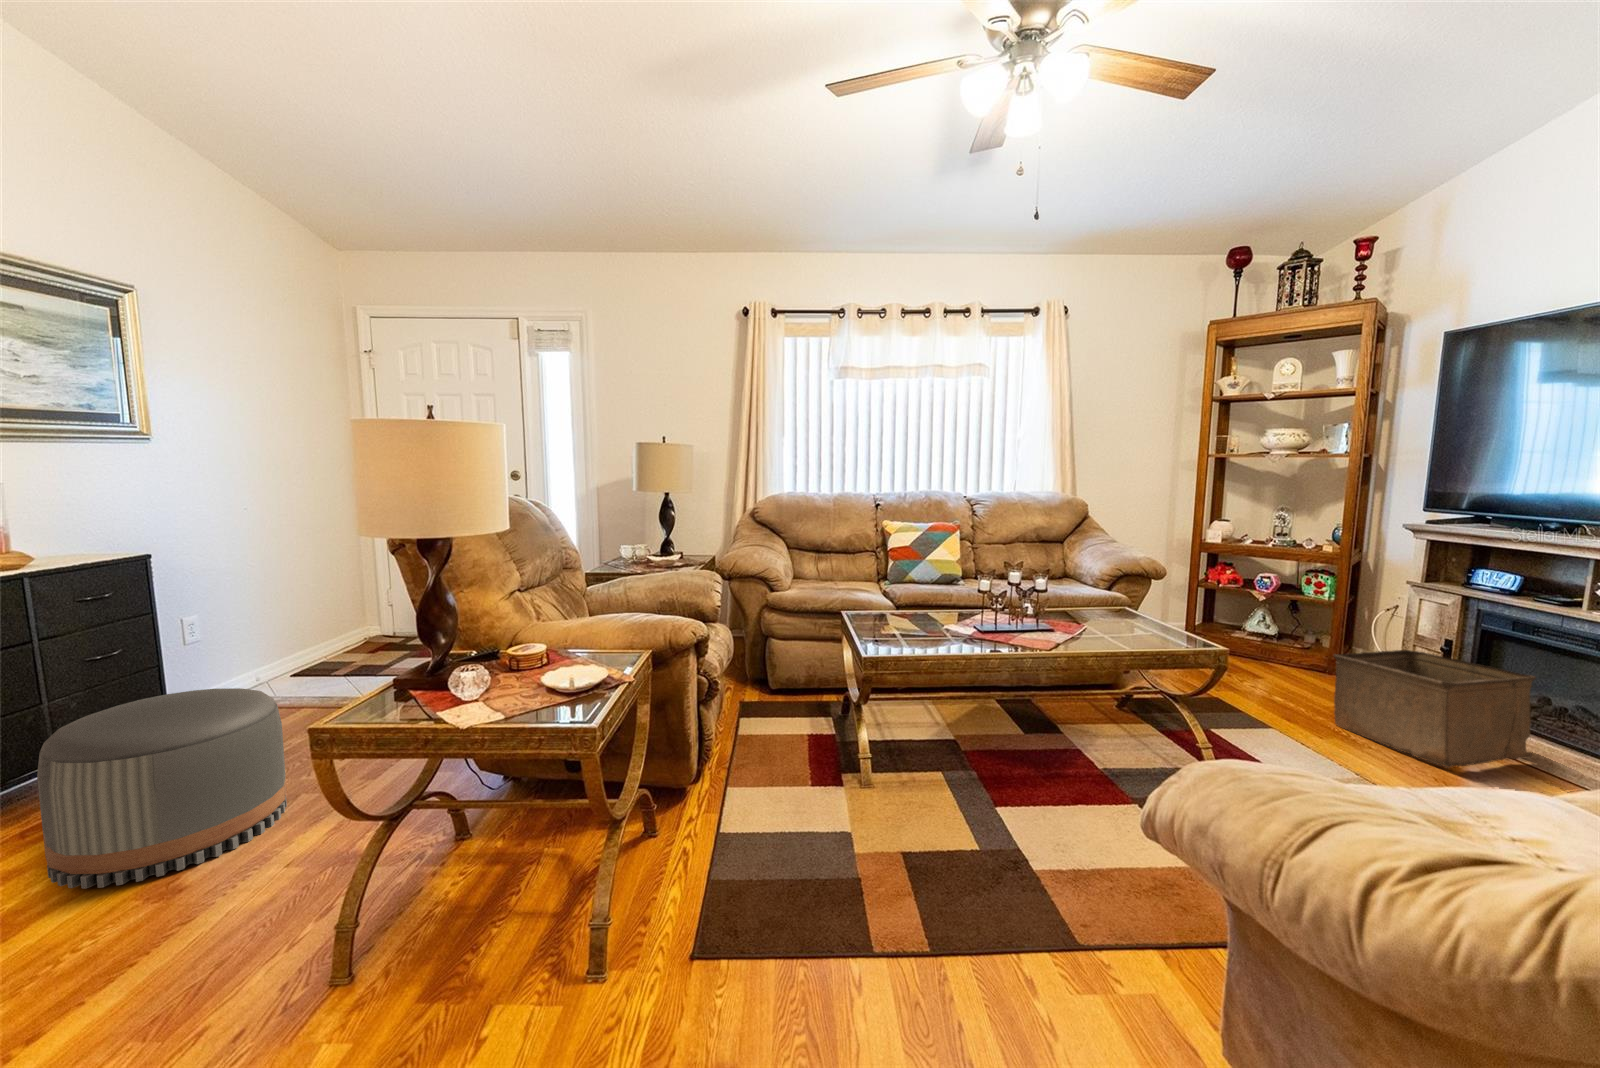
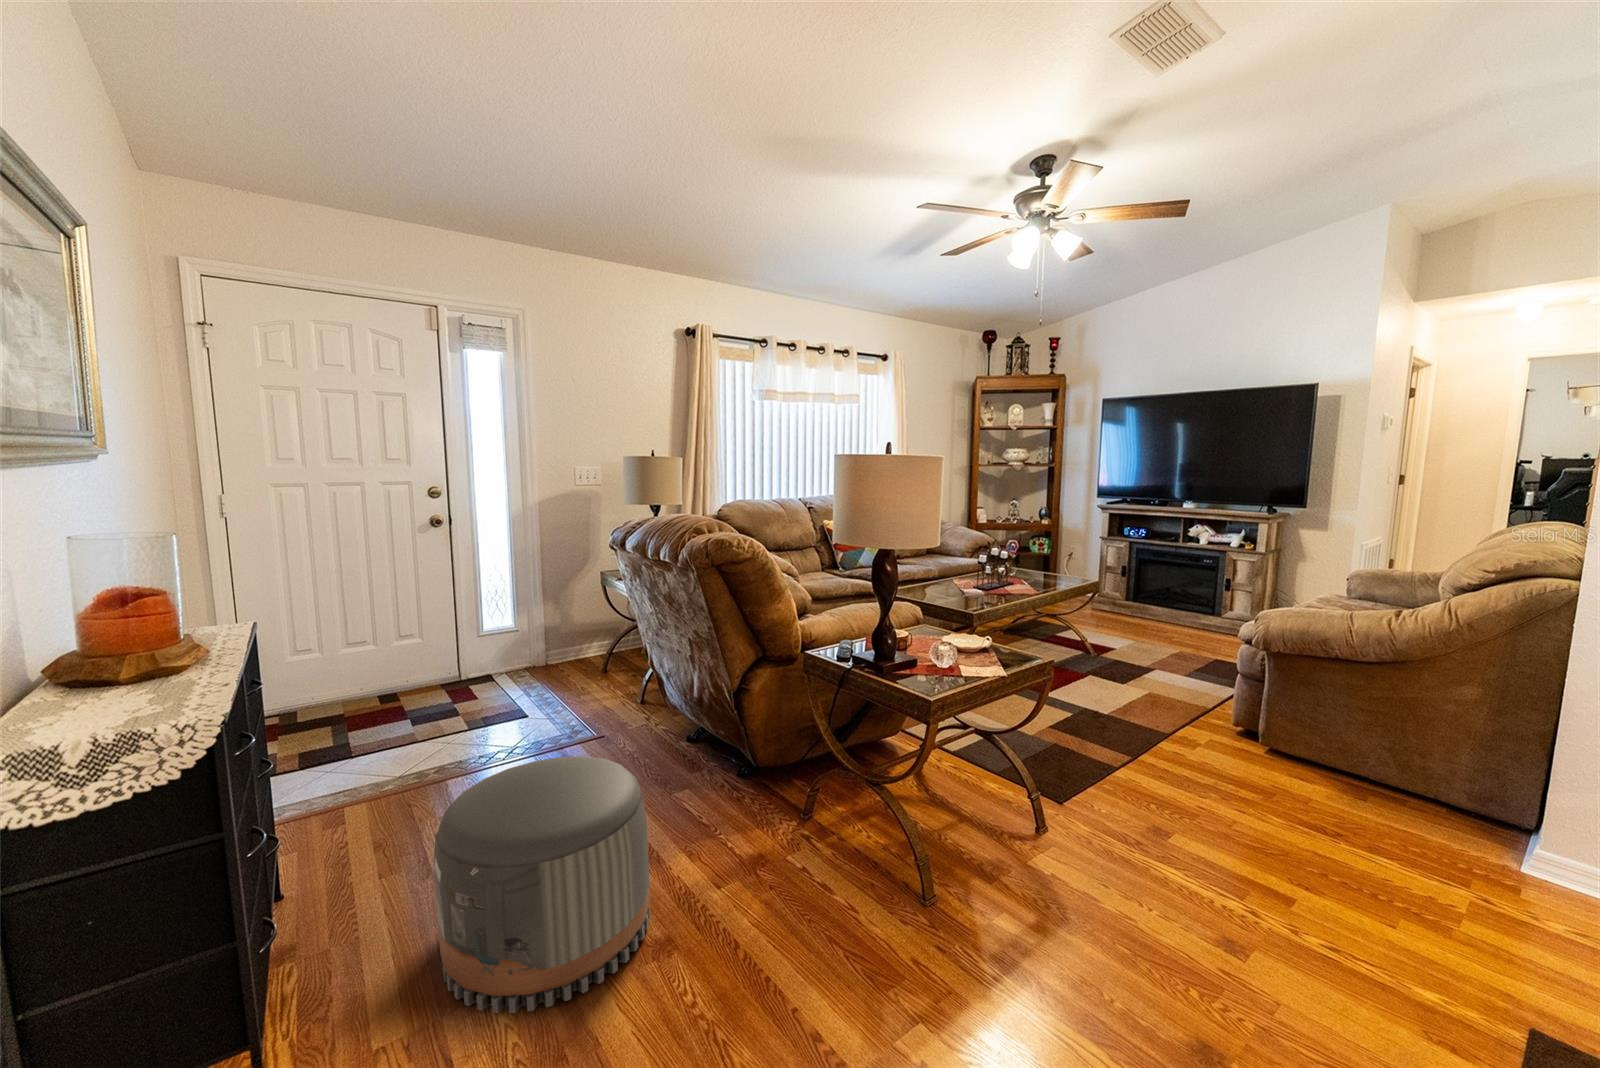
storage bin: present [1334,650,1536,768] -> none [1093,574,1167,629]

